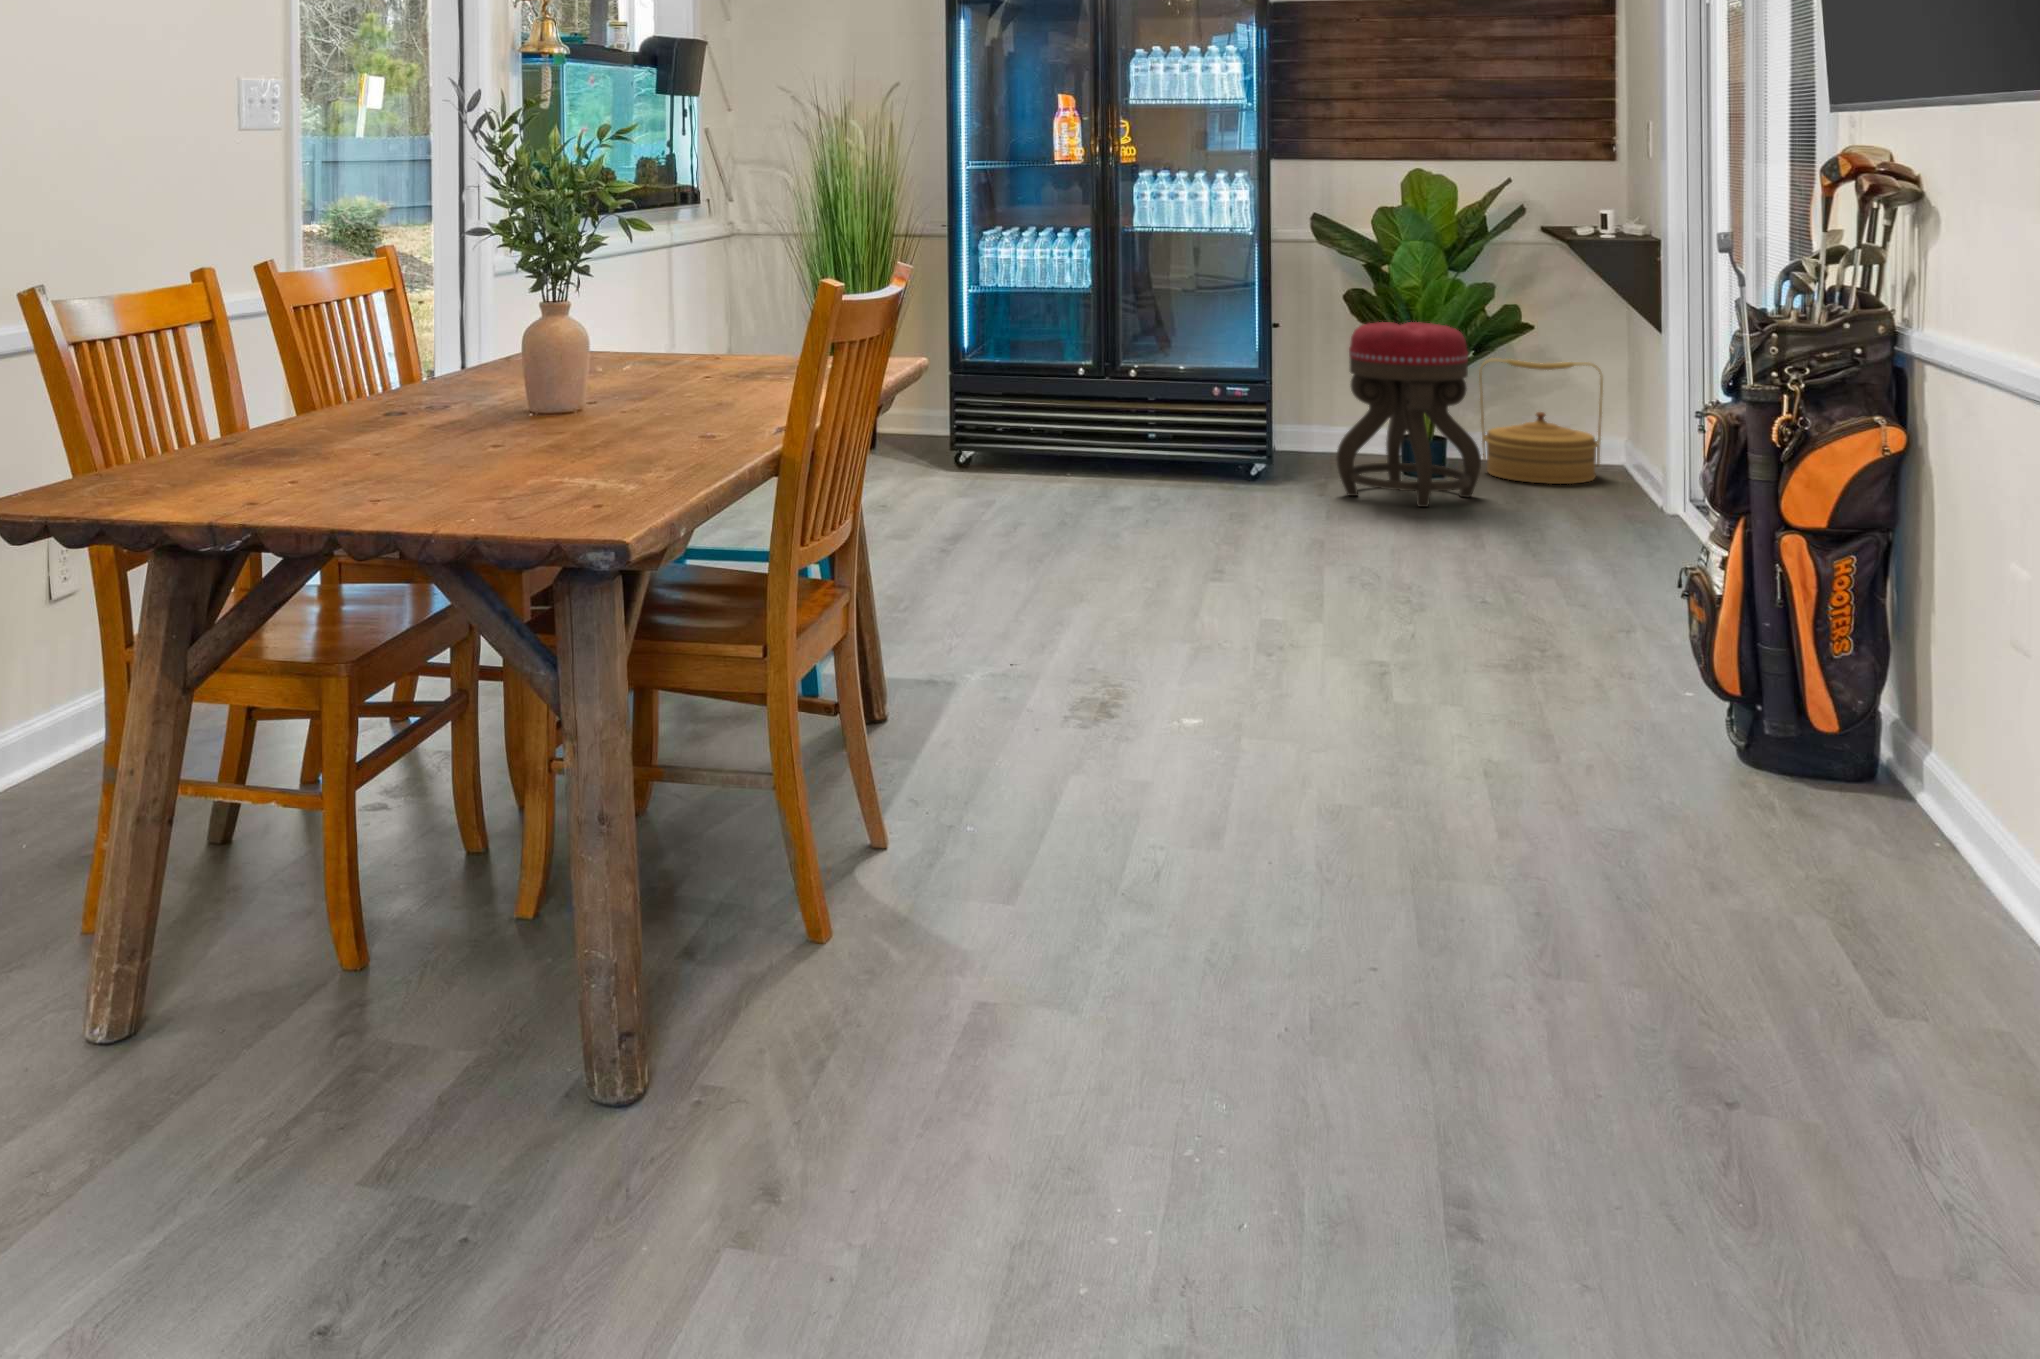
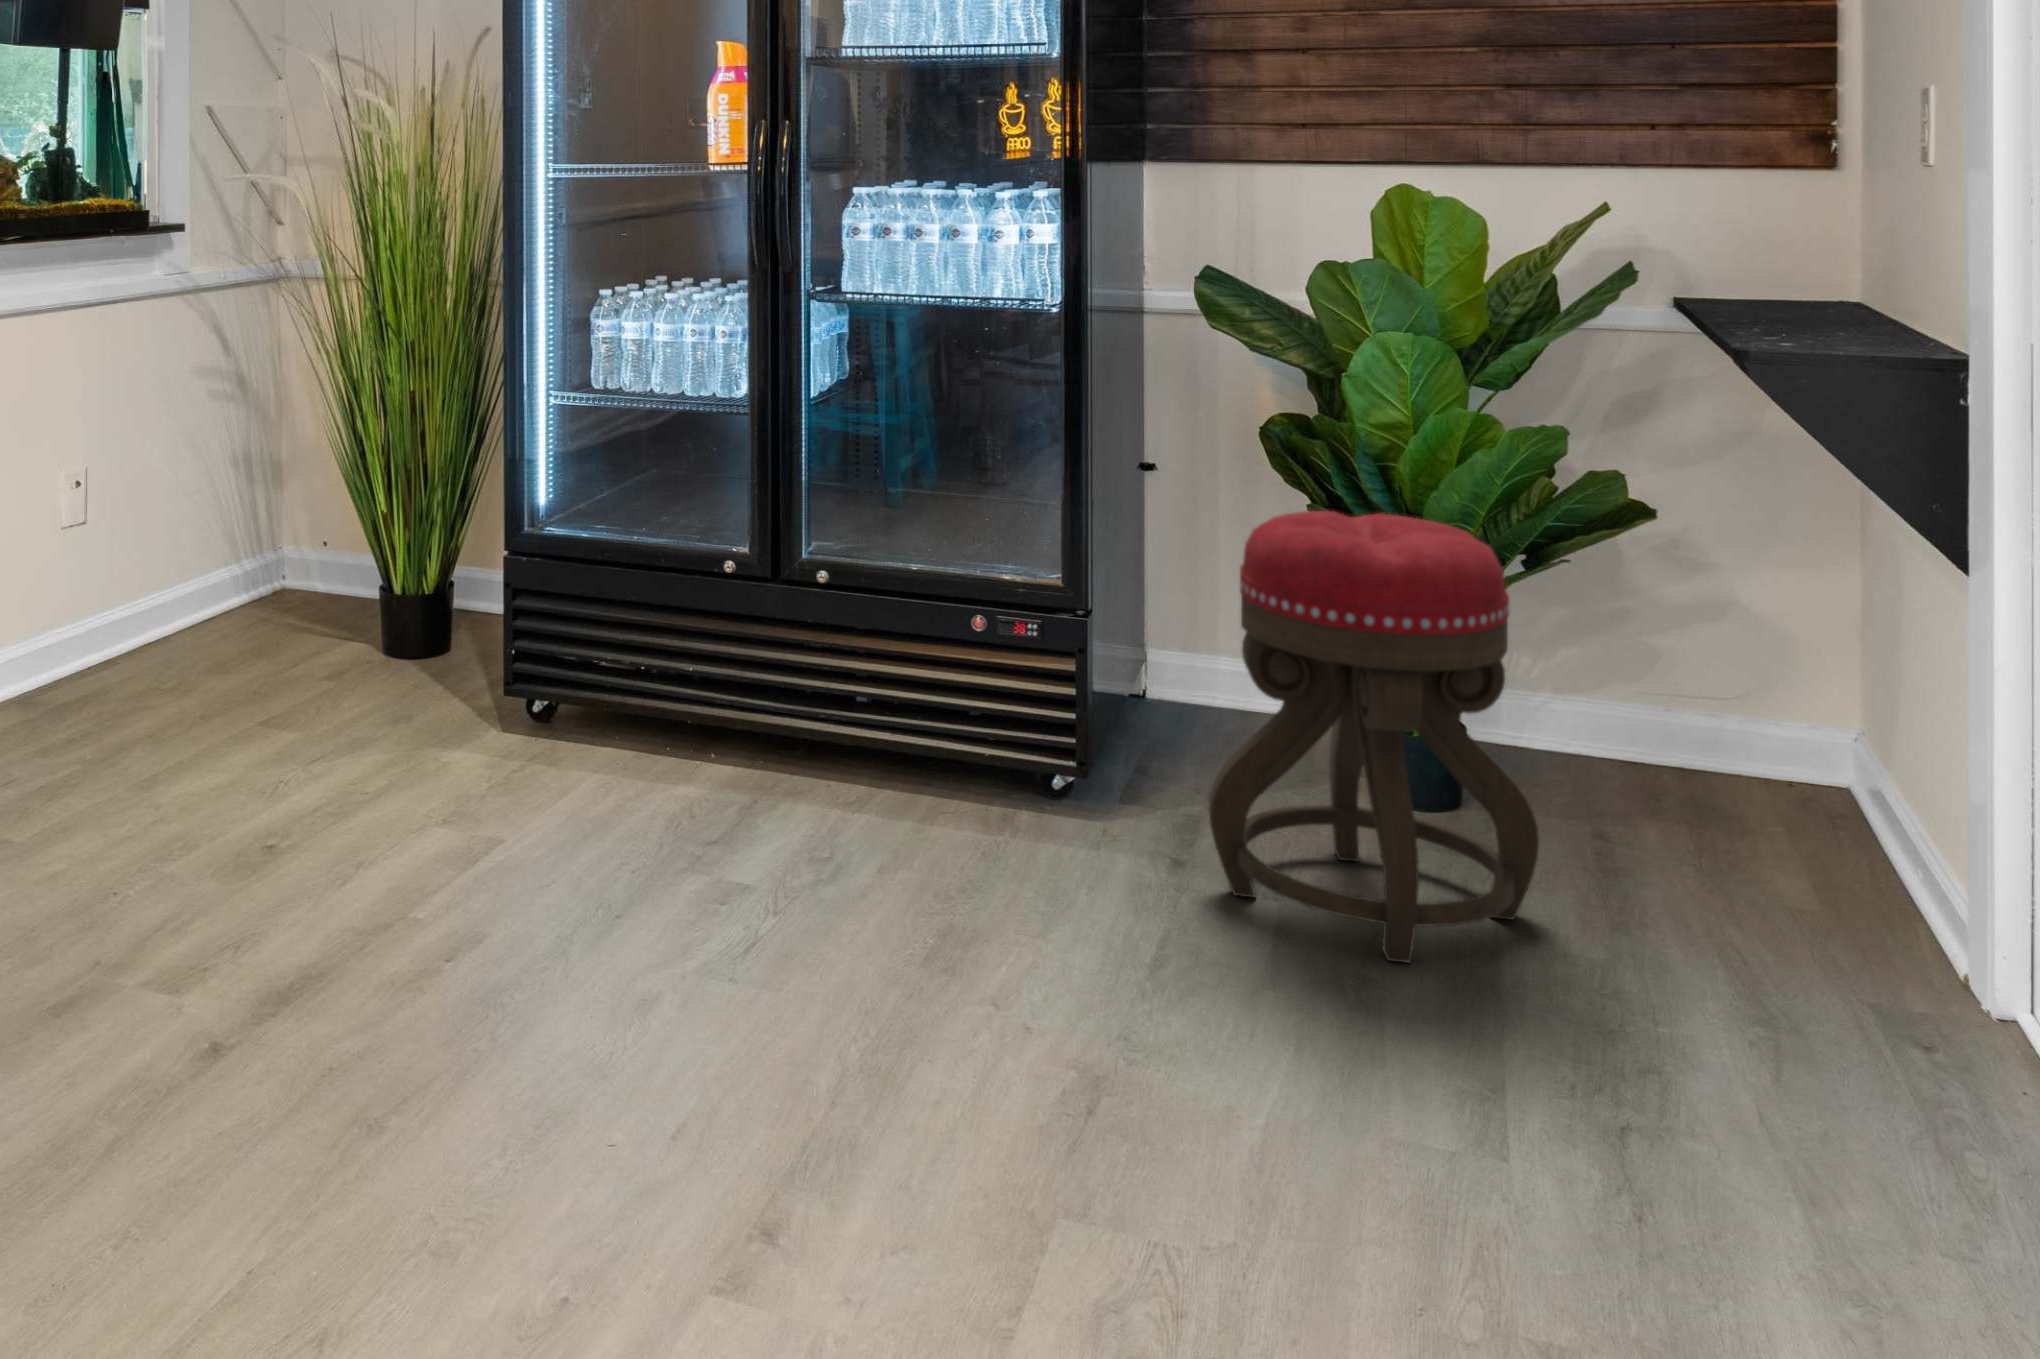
woven basket: present [1479,358,1603,484] -> none [1536,575,1817,872]

